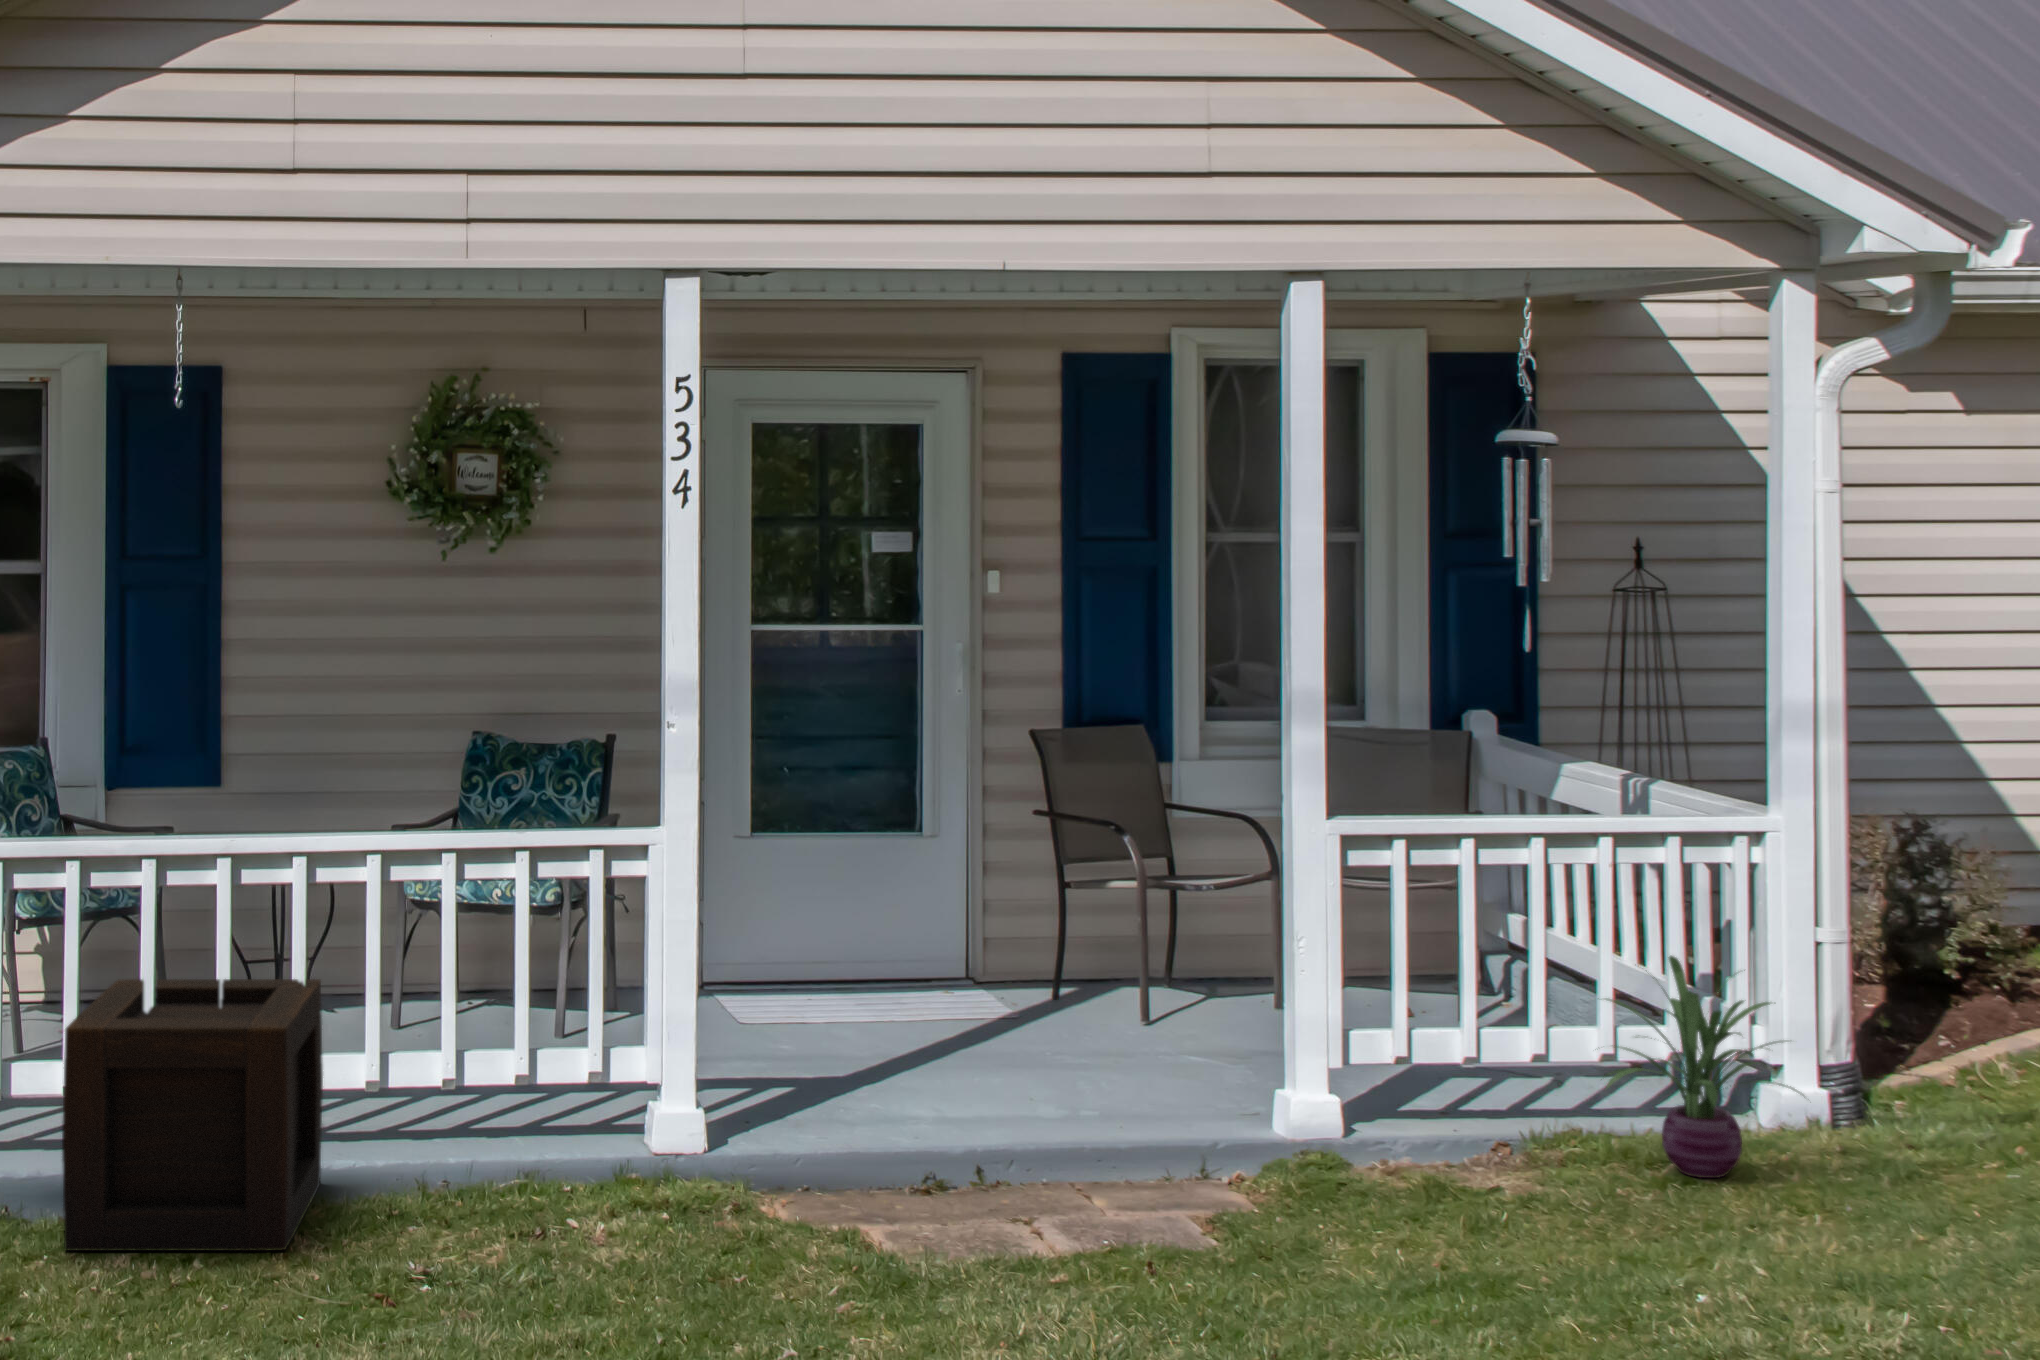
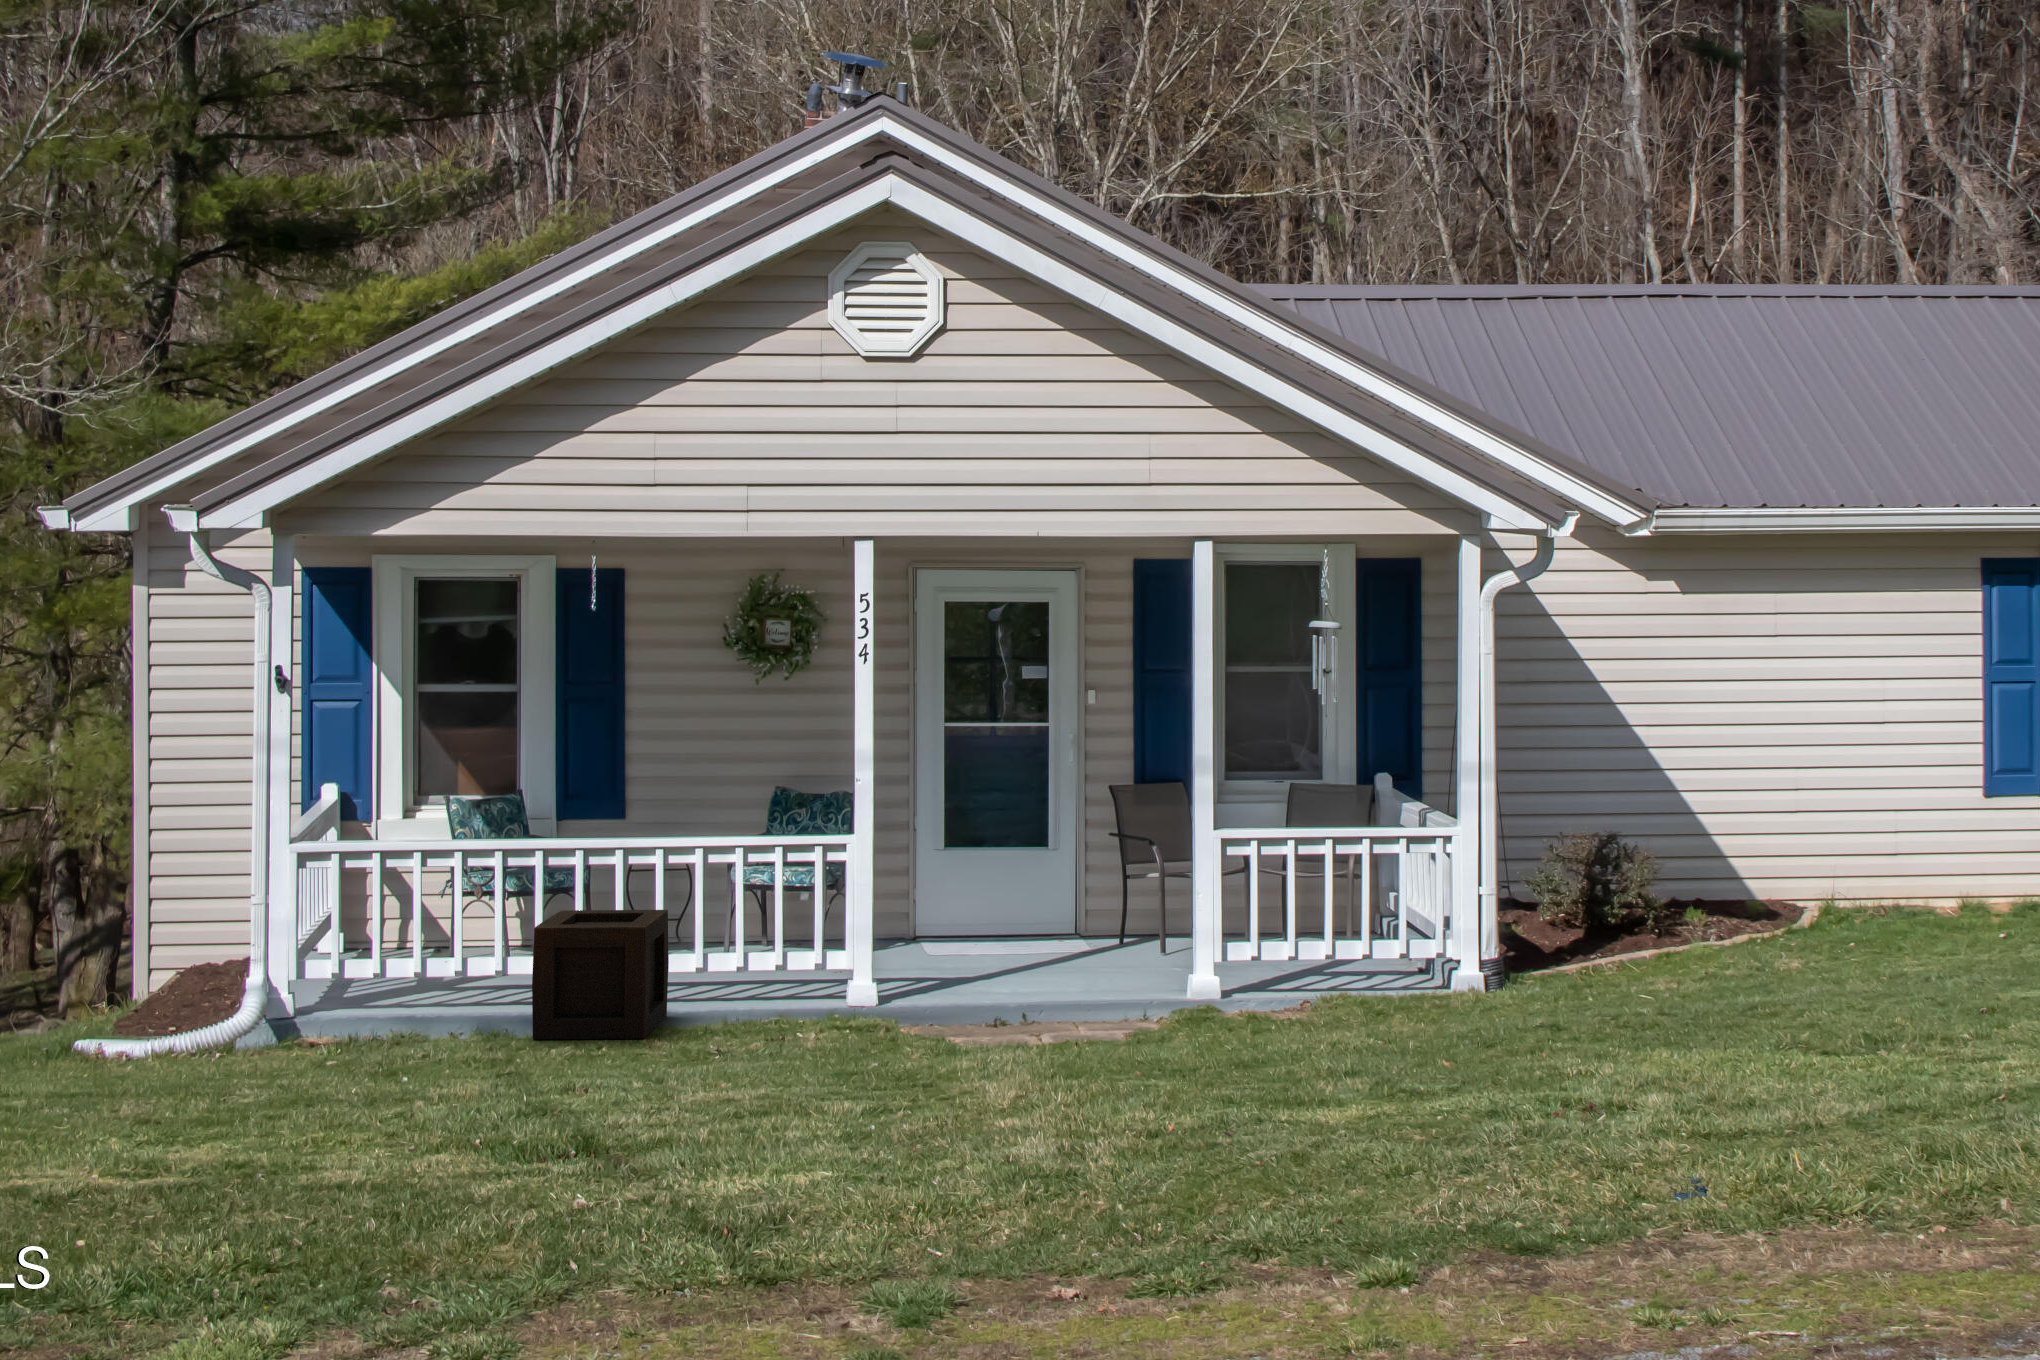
decorative plant: present [1603,956,1800,1178] -> none [1334,896,1439,1009]

